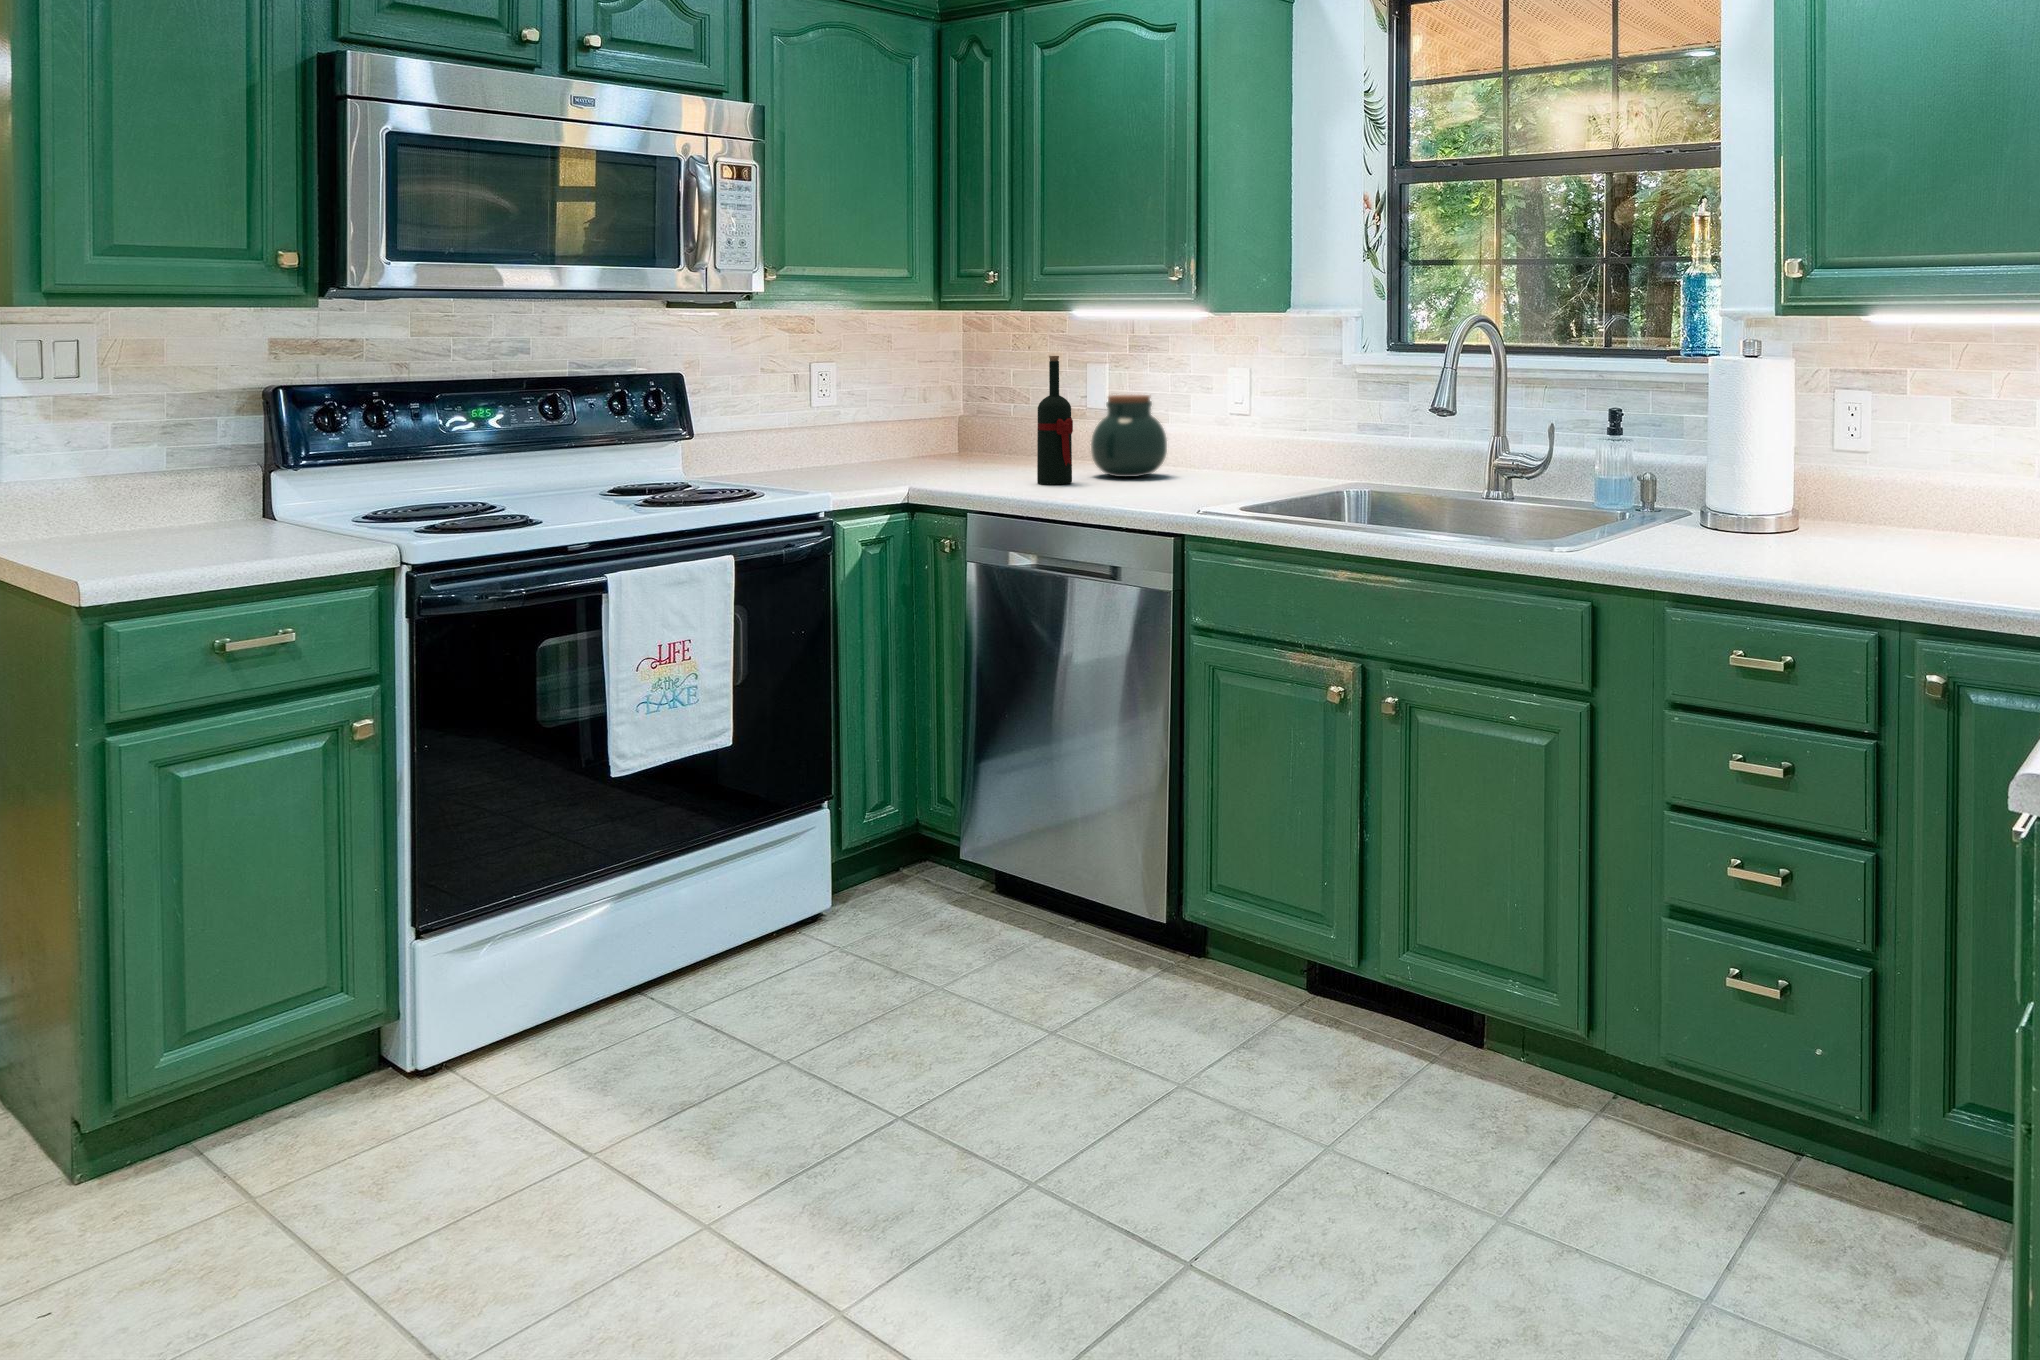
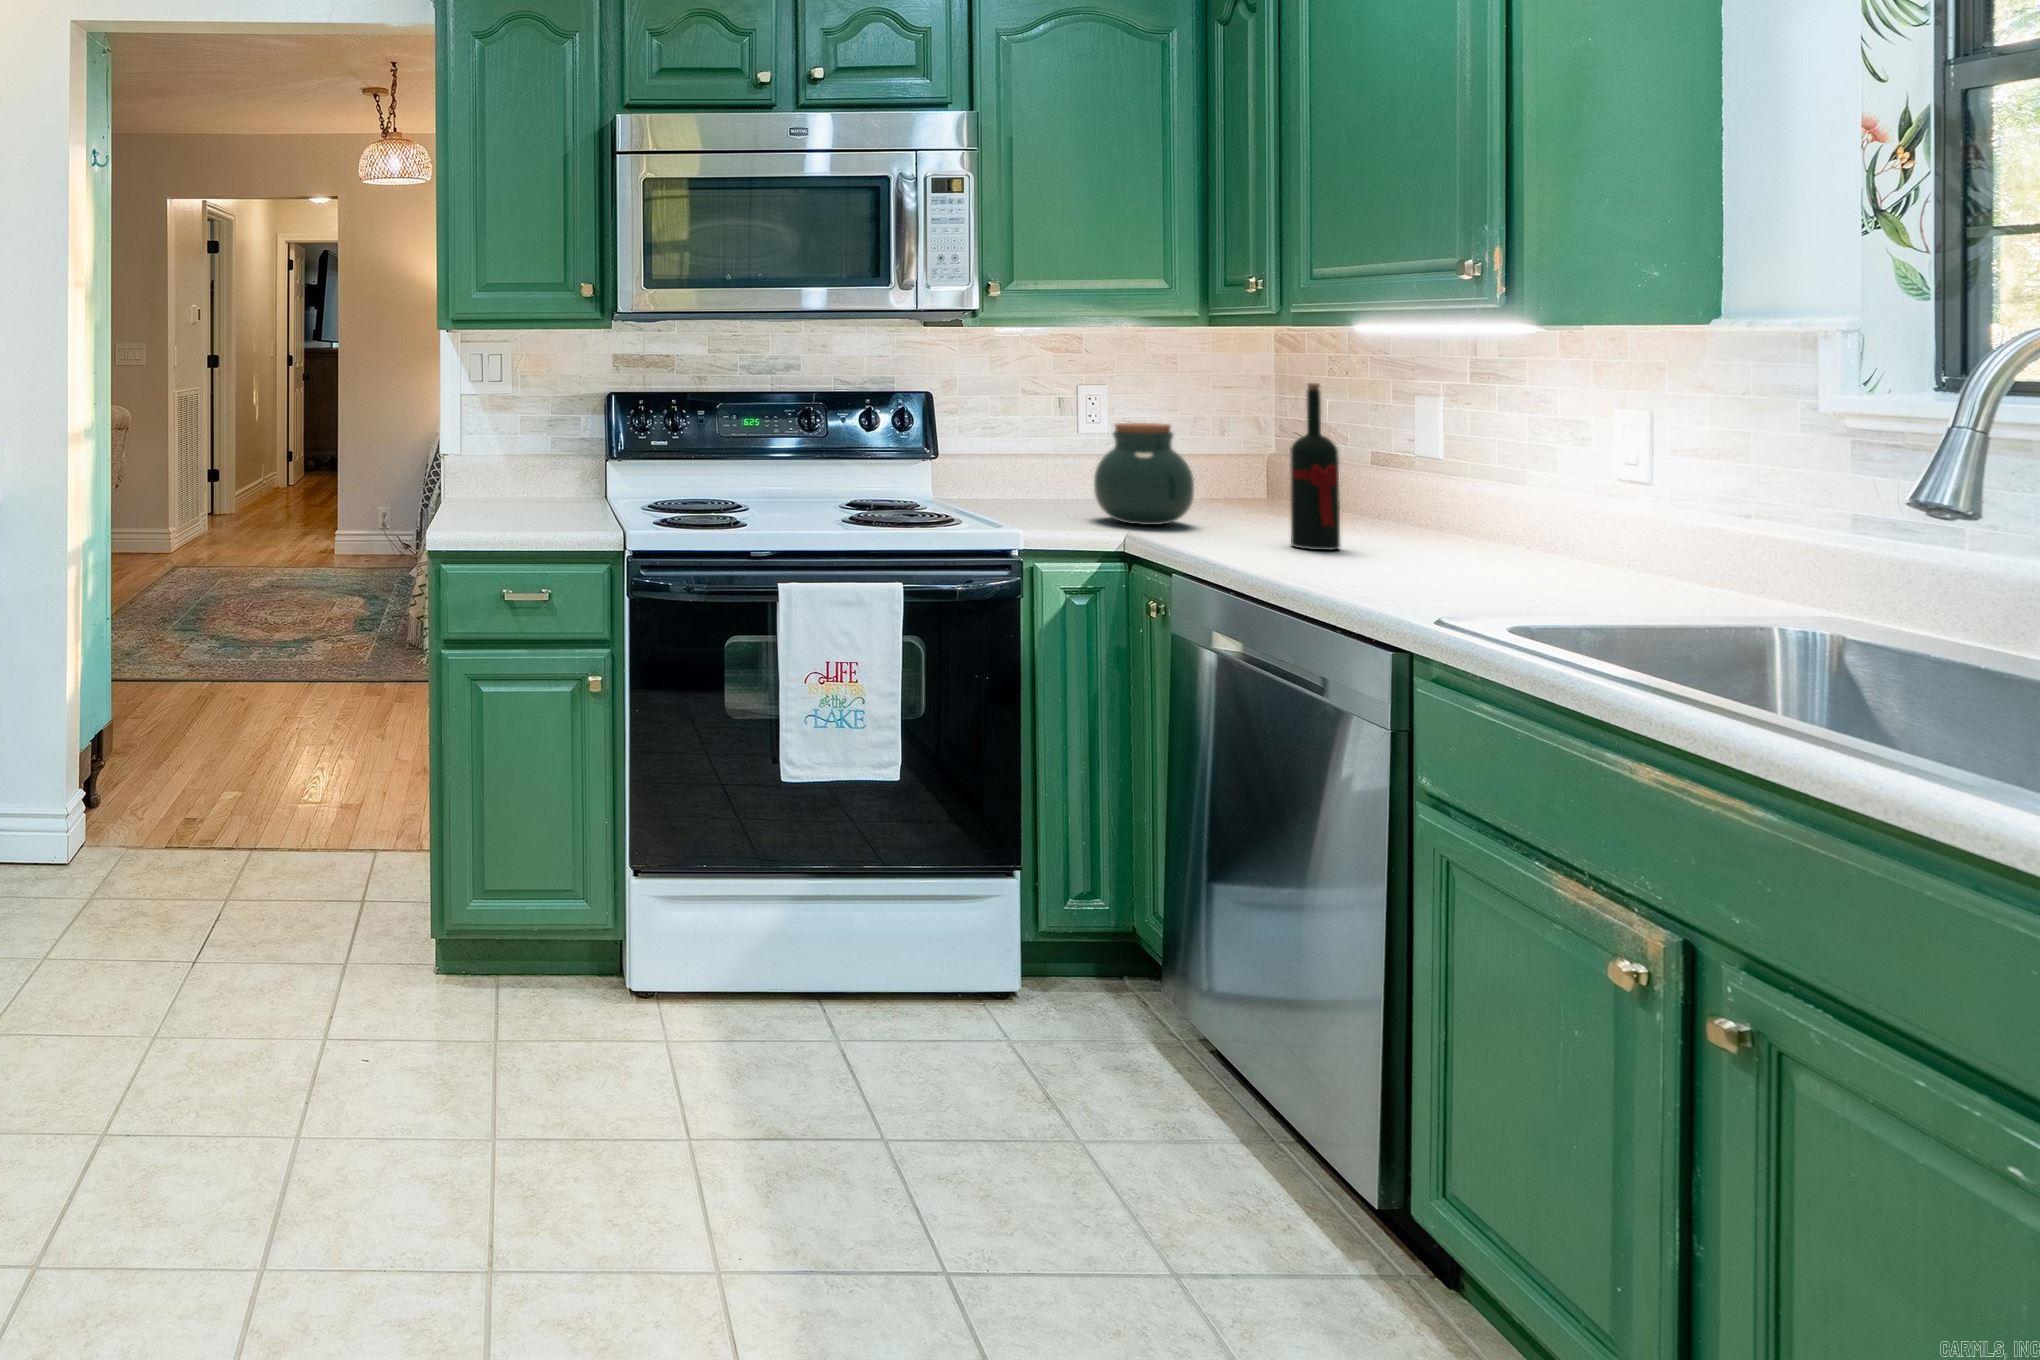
jar: present [1091,395,1167,477] -> present [1094,423,1194,525]

